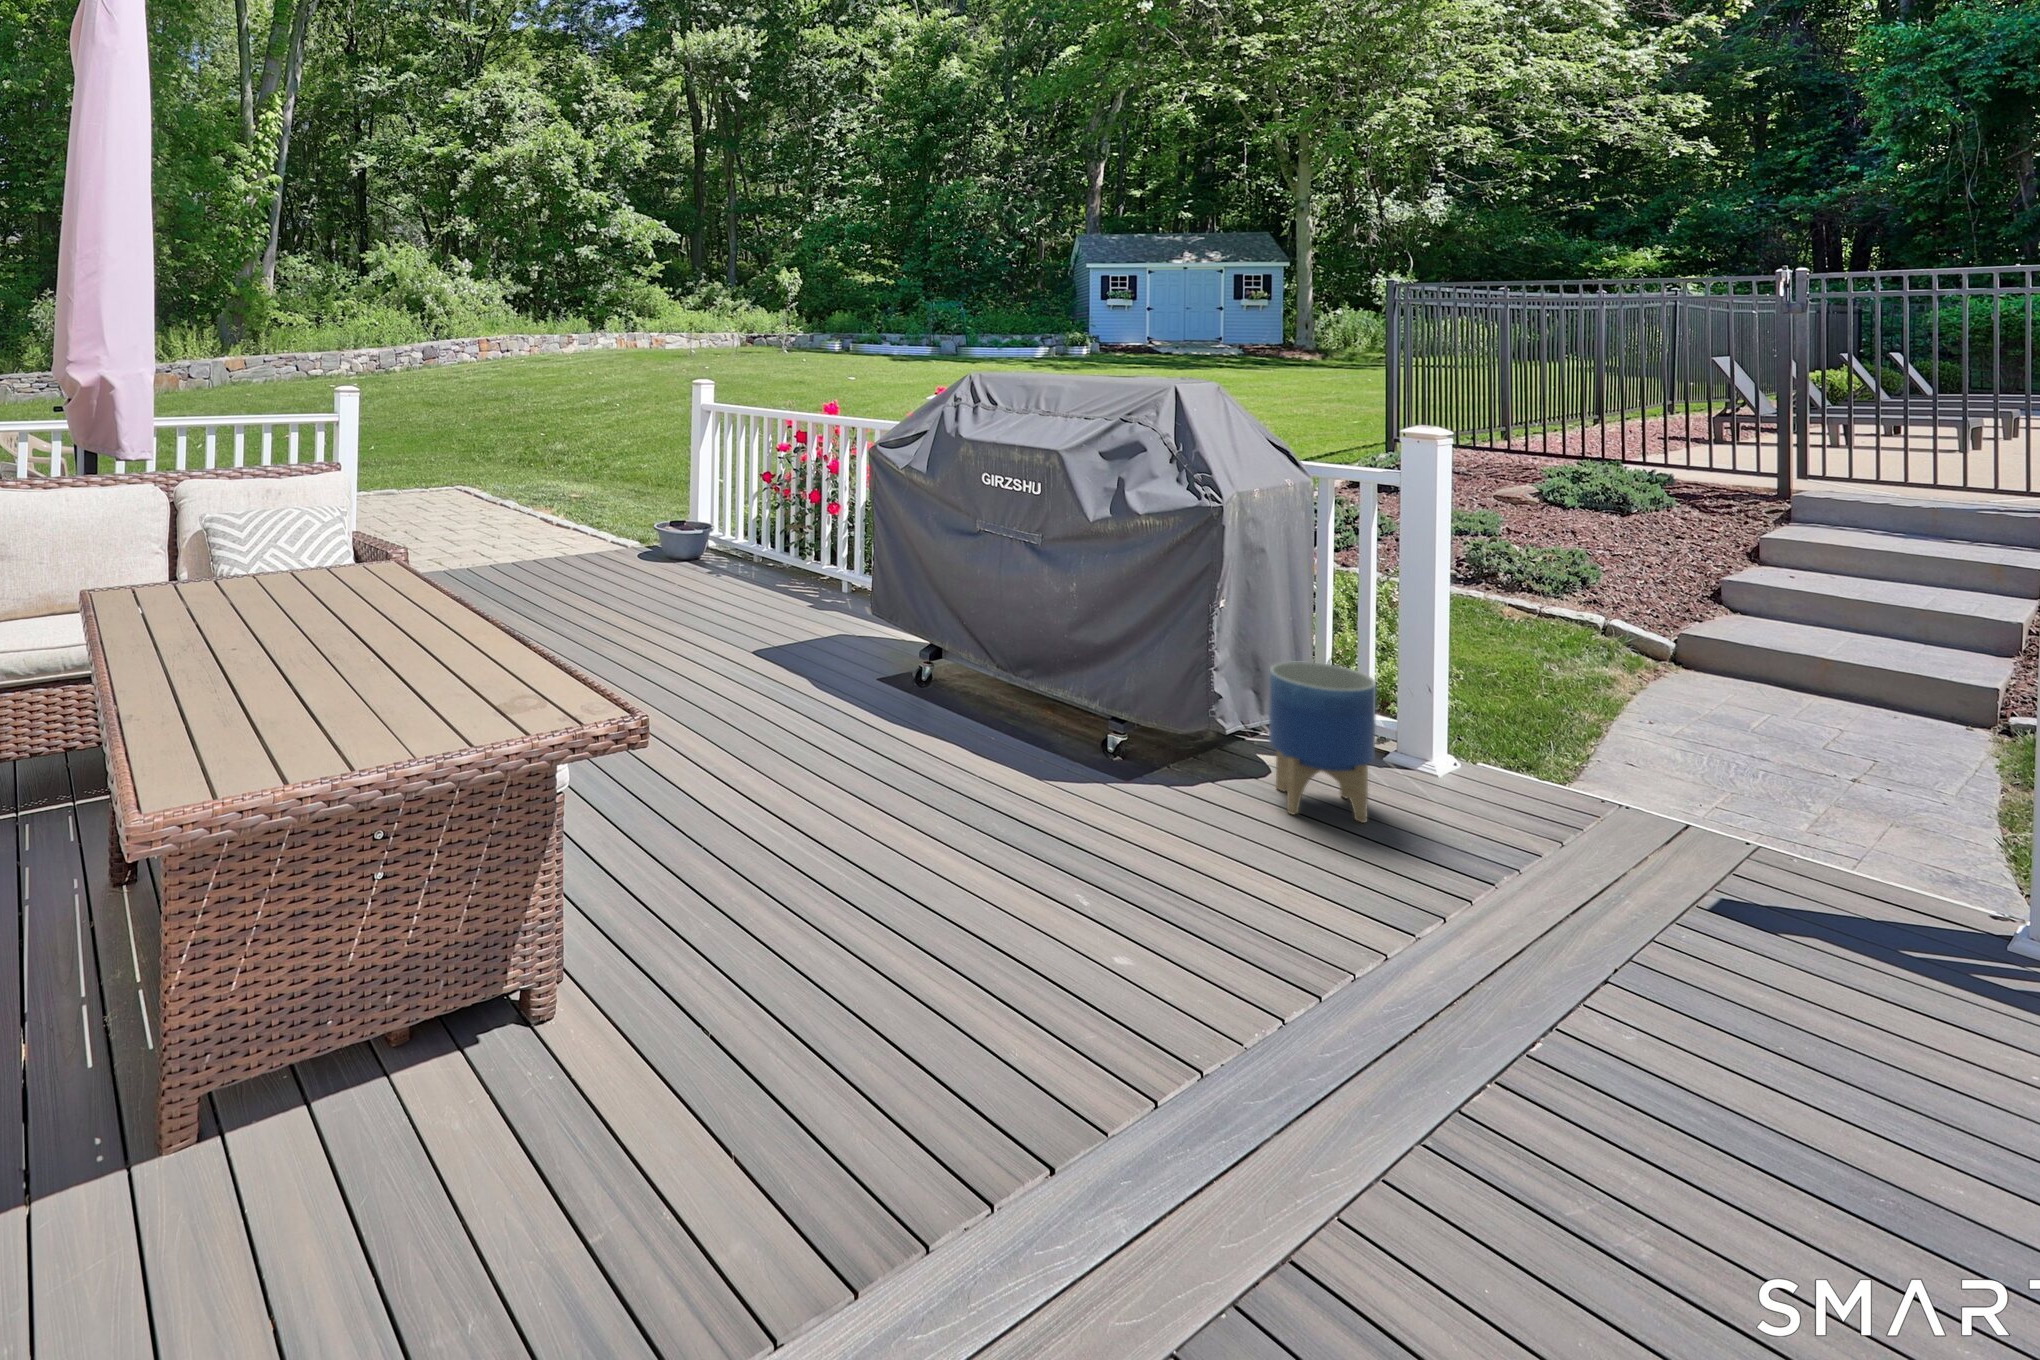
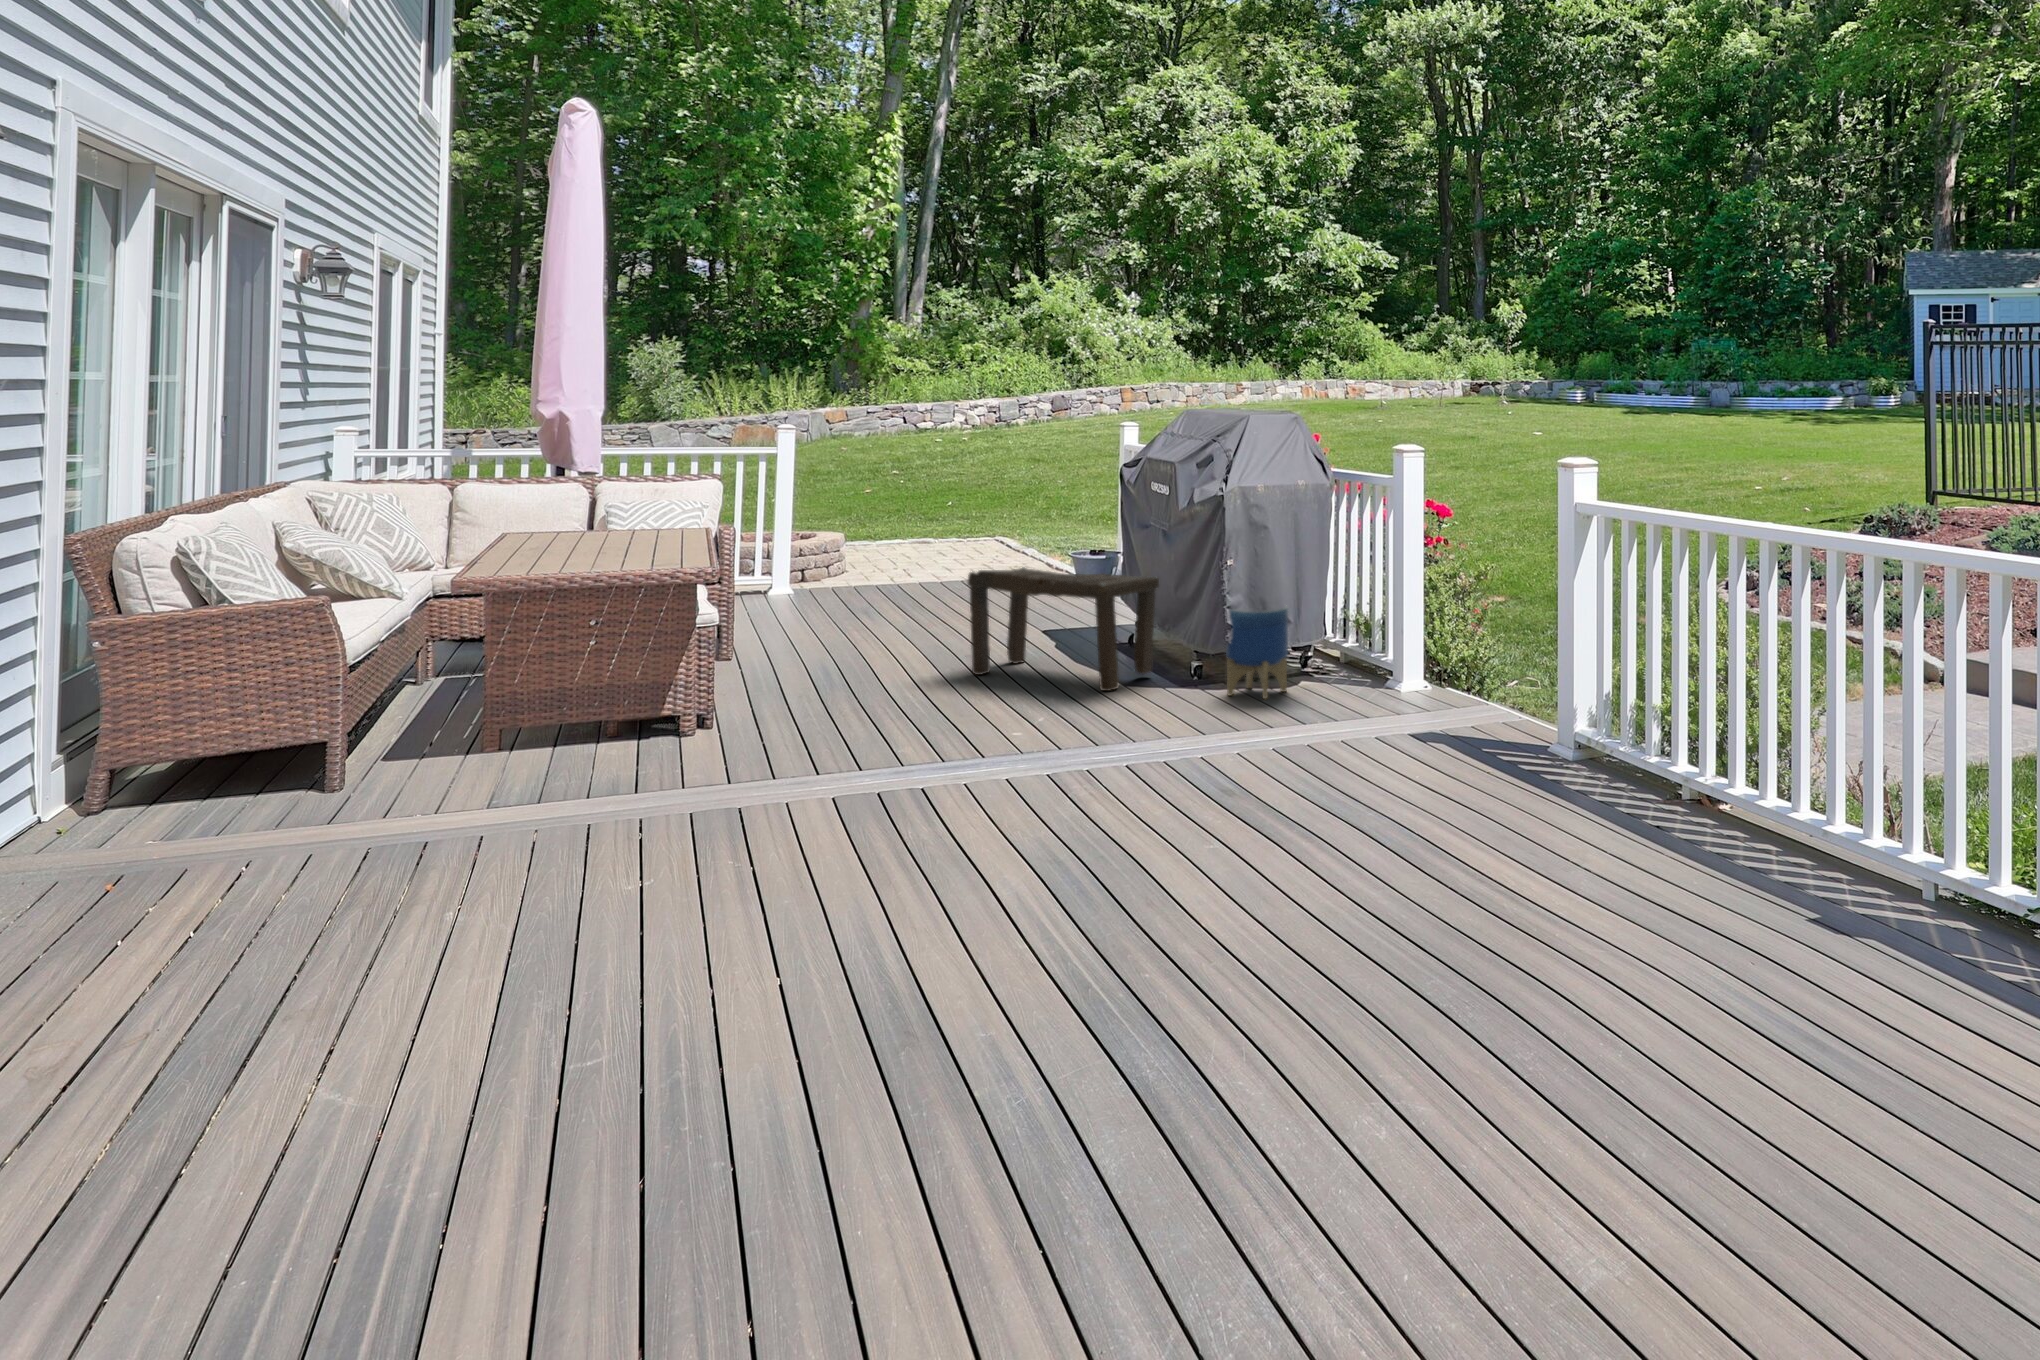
bench: none [822,599,1115,812] -> present [968,567,1159,691]

